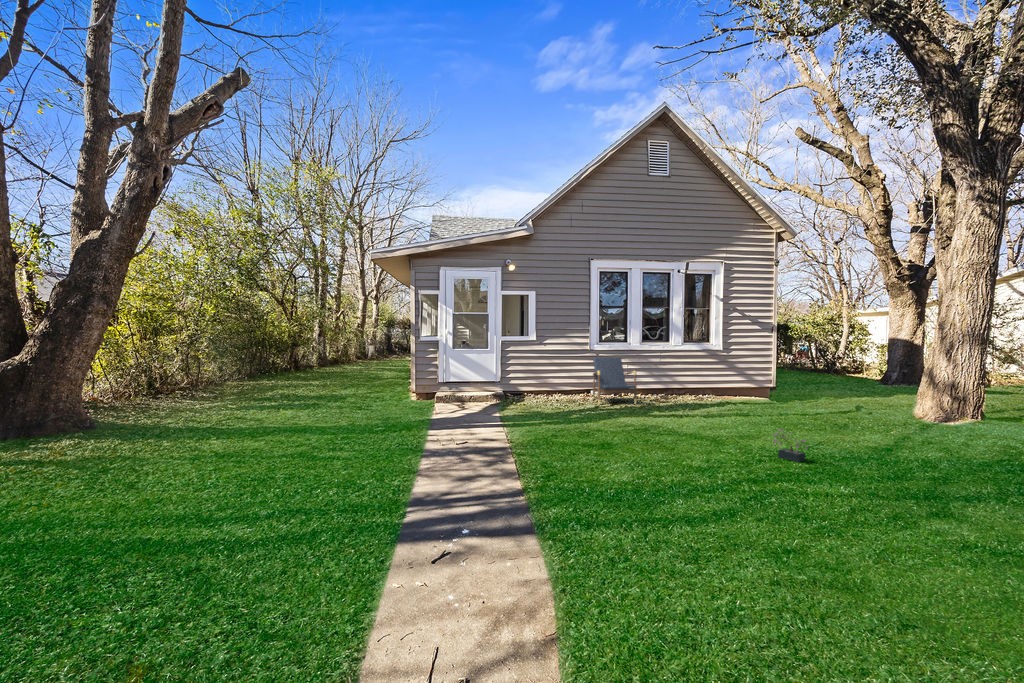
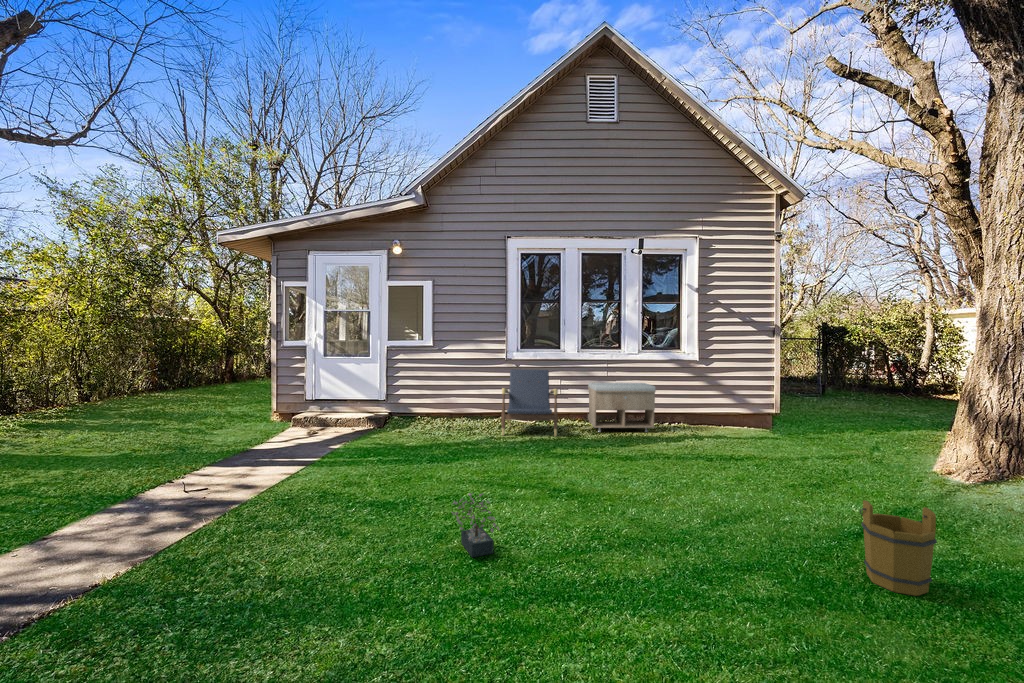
storage bench: none [648,366,700,401] -> present [588,383,656,432]
bucket: none [878,418,916,461] -> present [860,500,937,596]
decorative plant: present [773,429,808,462] -> present [453,493,500,557]

